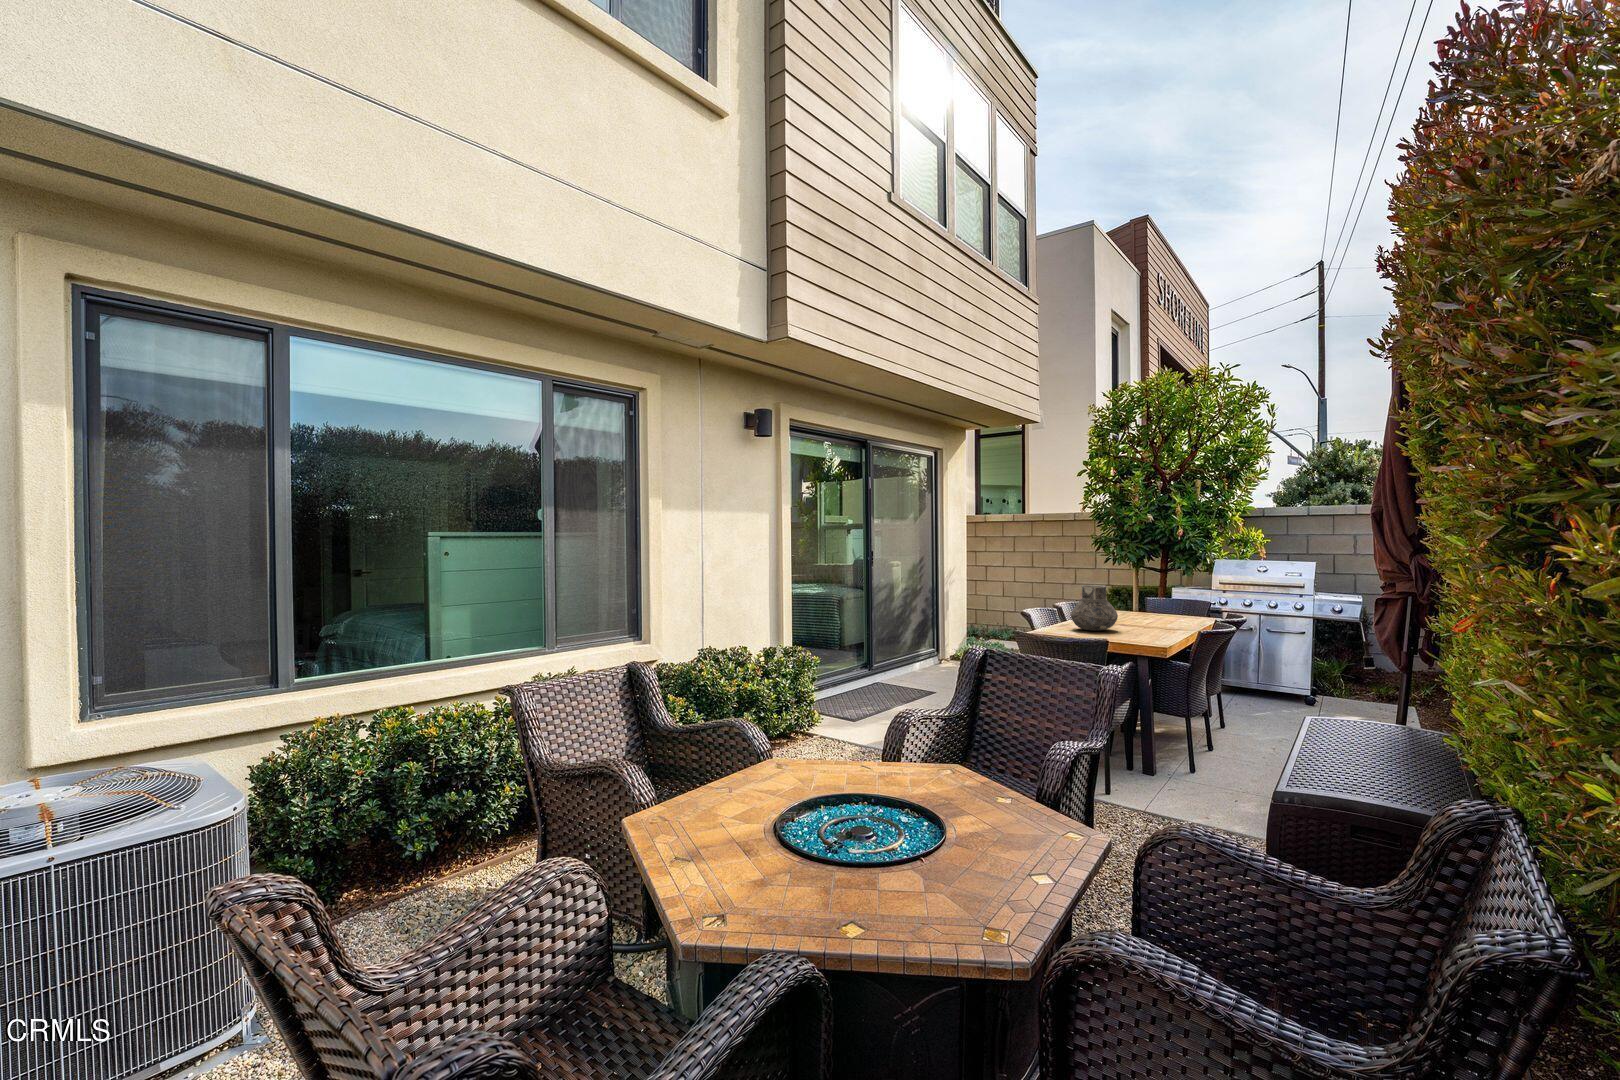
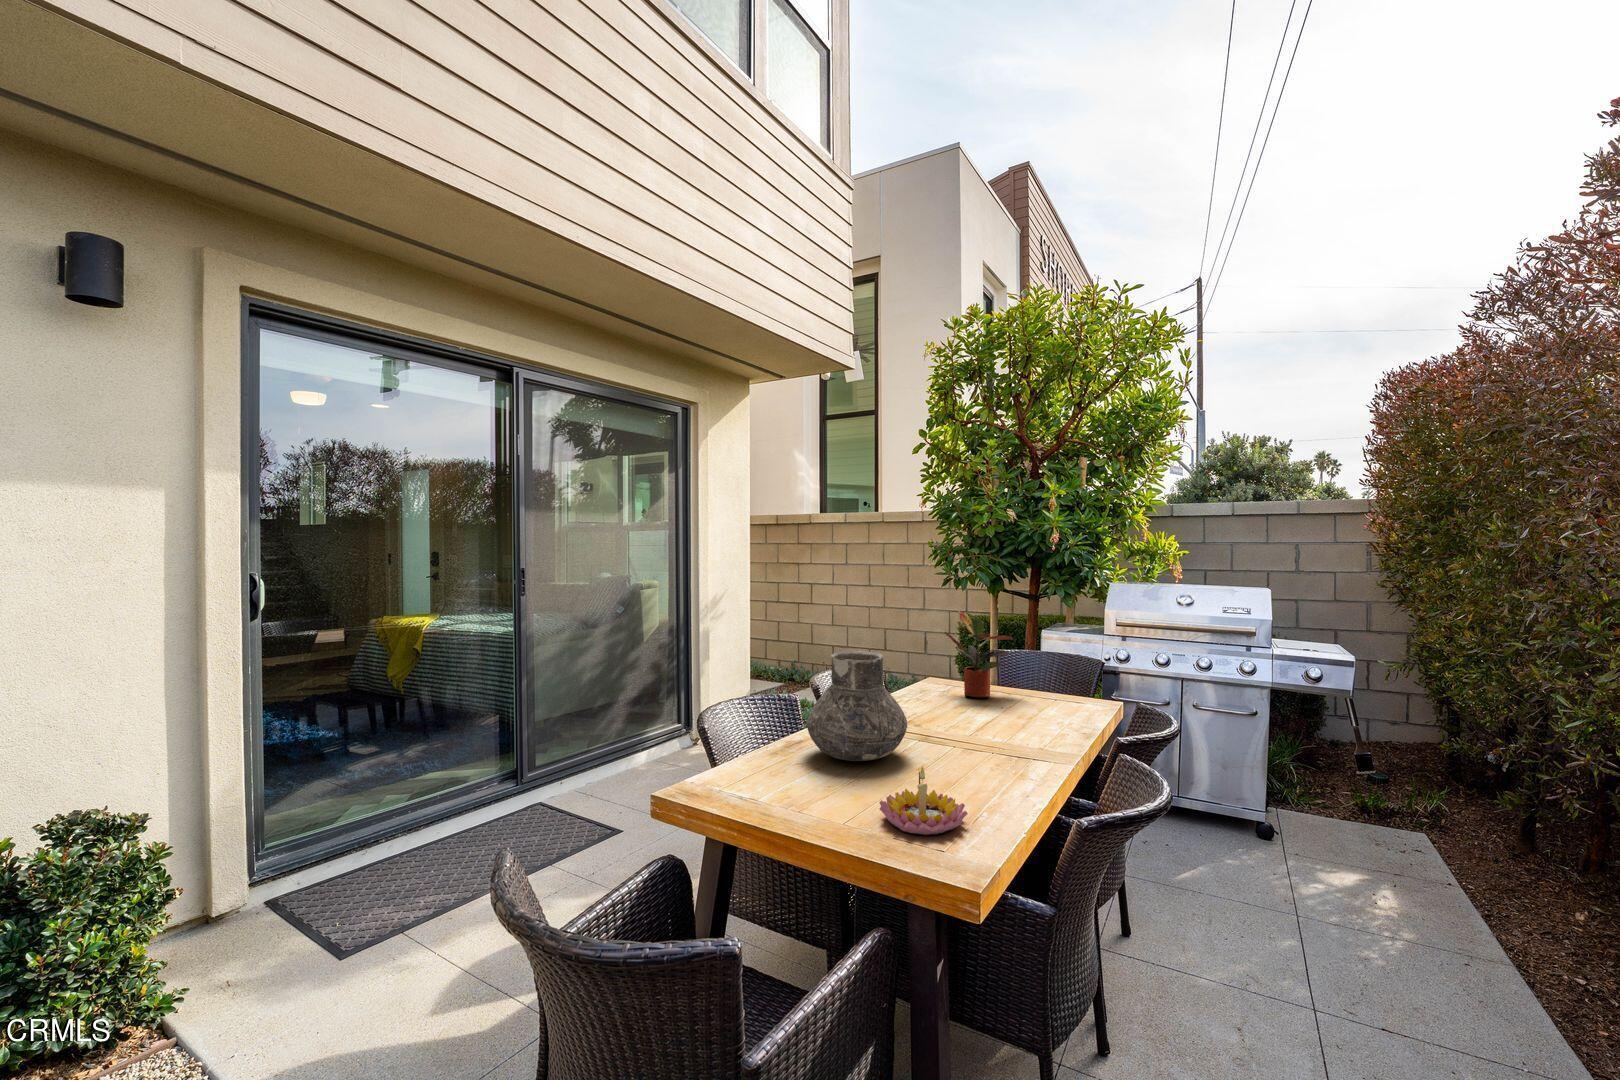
potted plant: none [1119,572,1160,617] -> present [944,611,1013,697]
candle holder: none [1118,619,1154,642] -> present [879,766,968,836]

